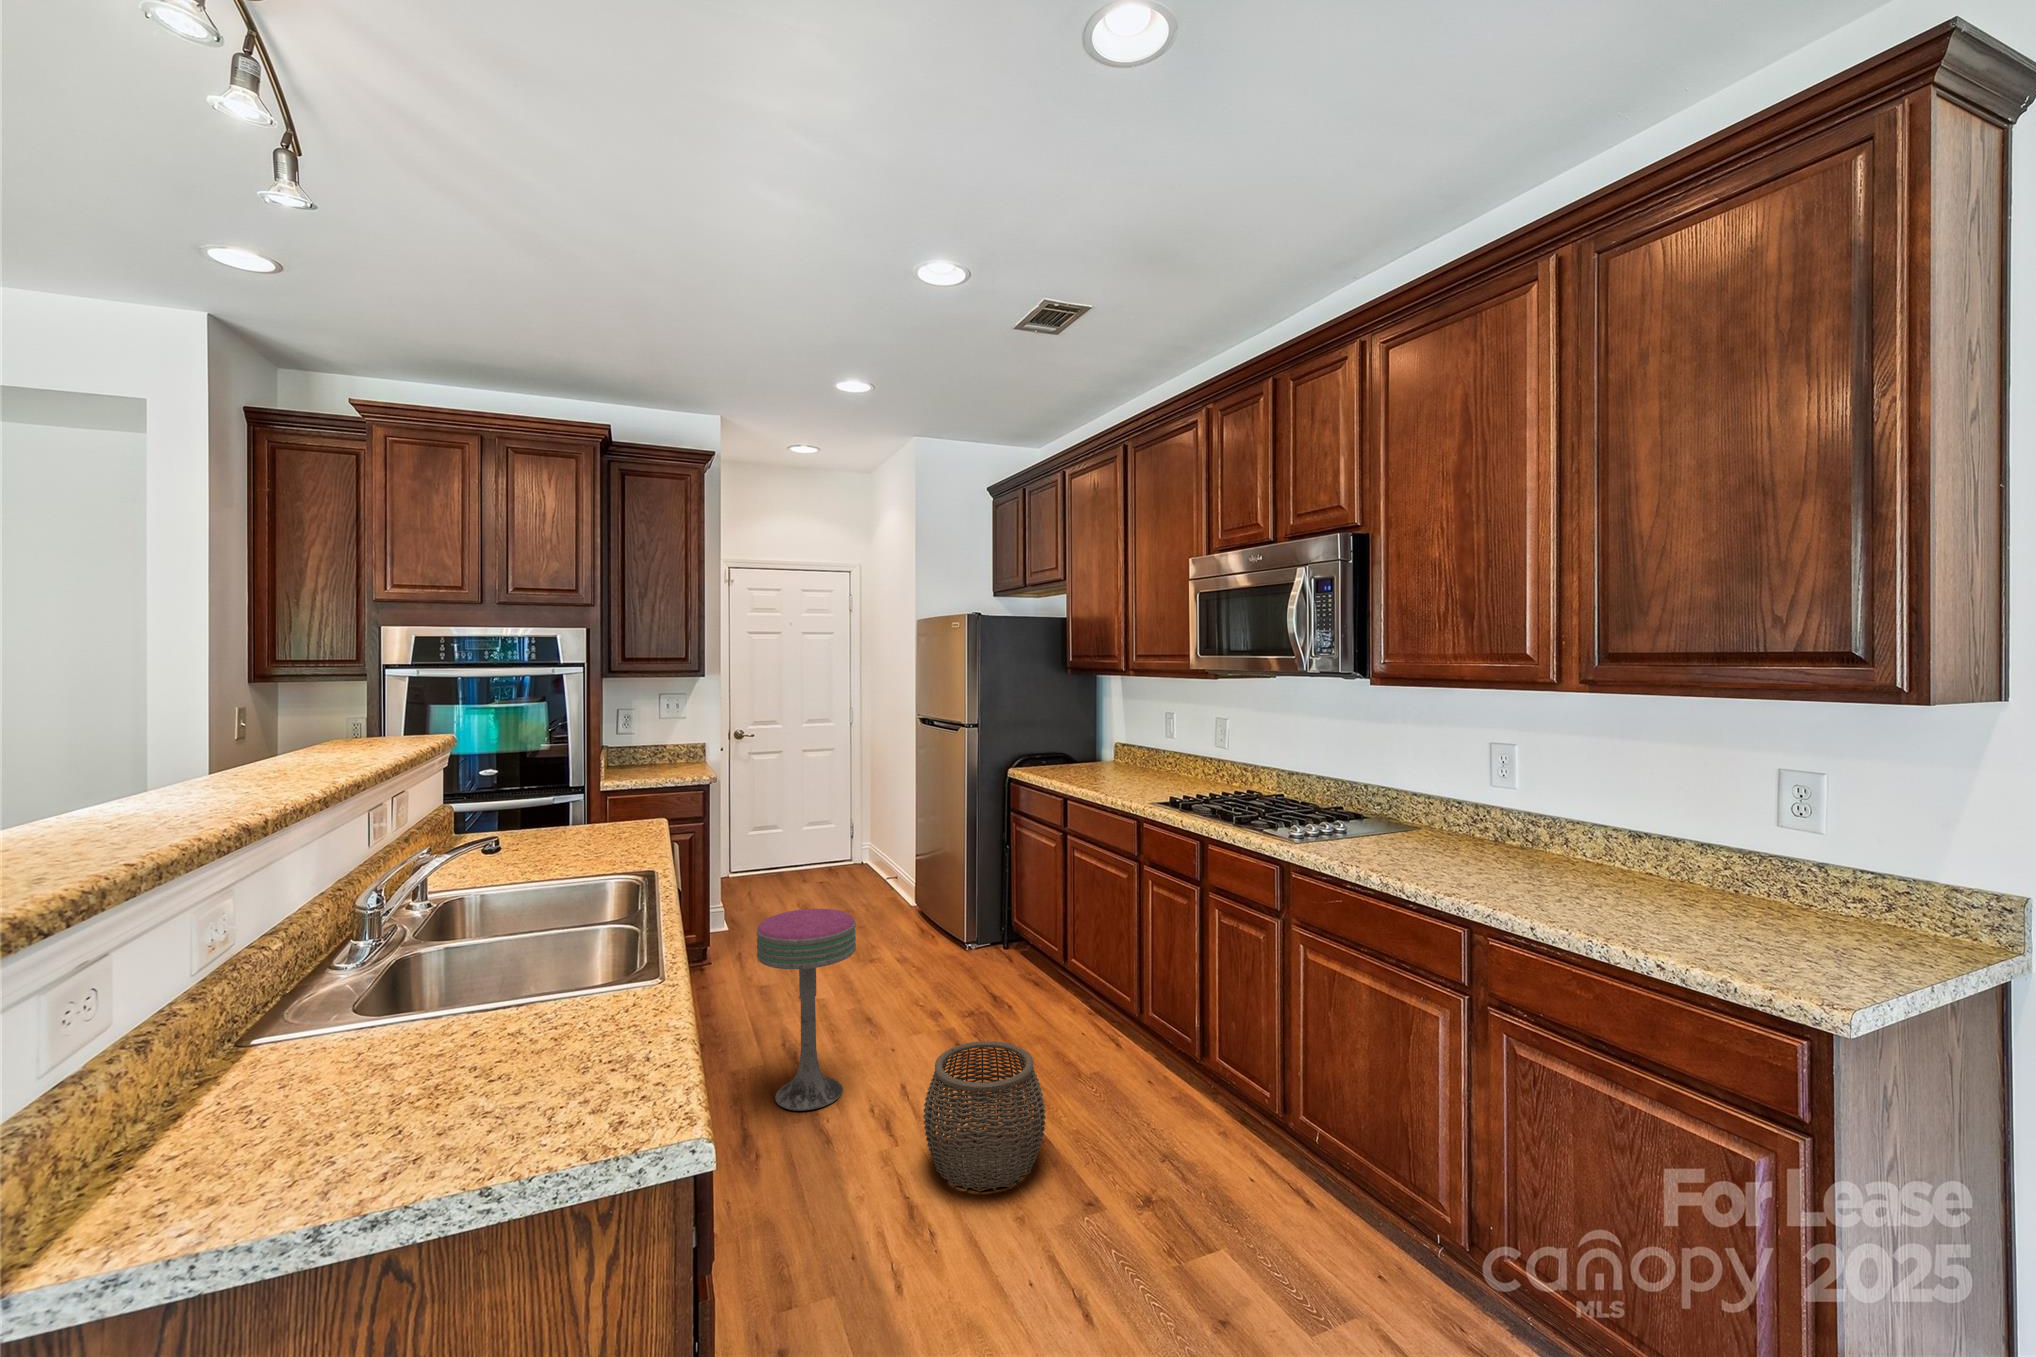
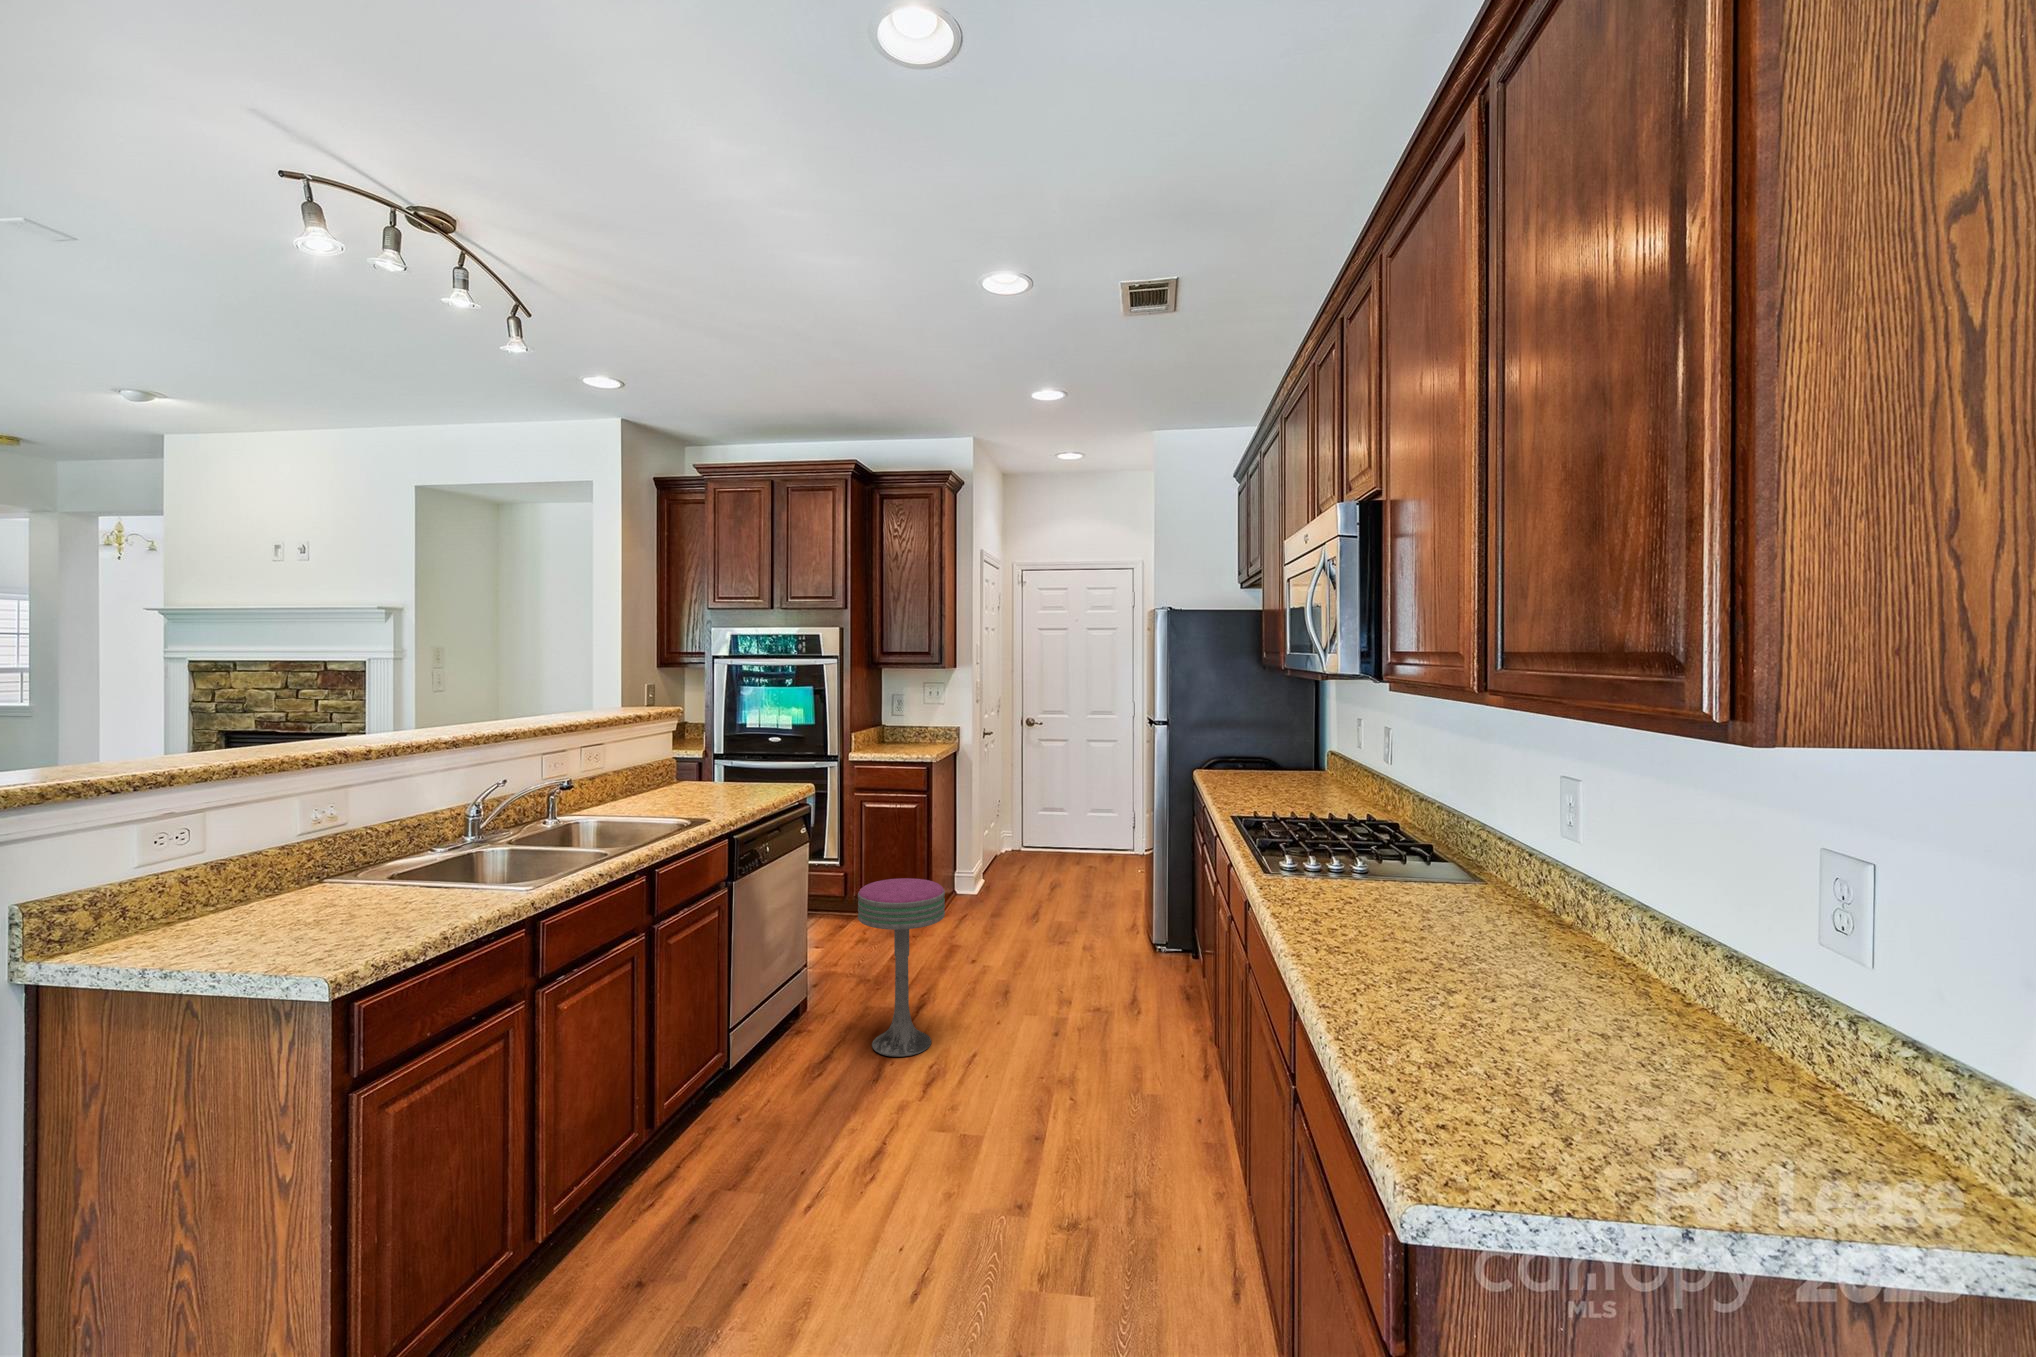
woven basket: present [923,1041,1046,1191] -> none [912,1026,1030,1170]

